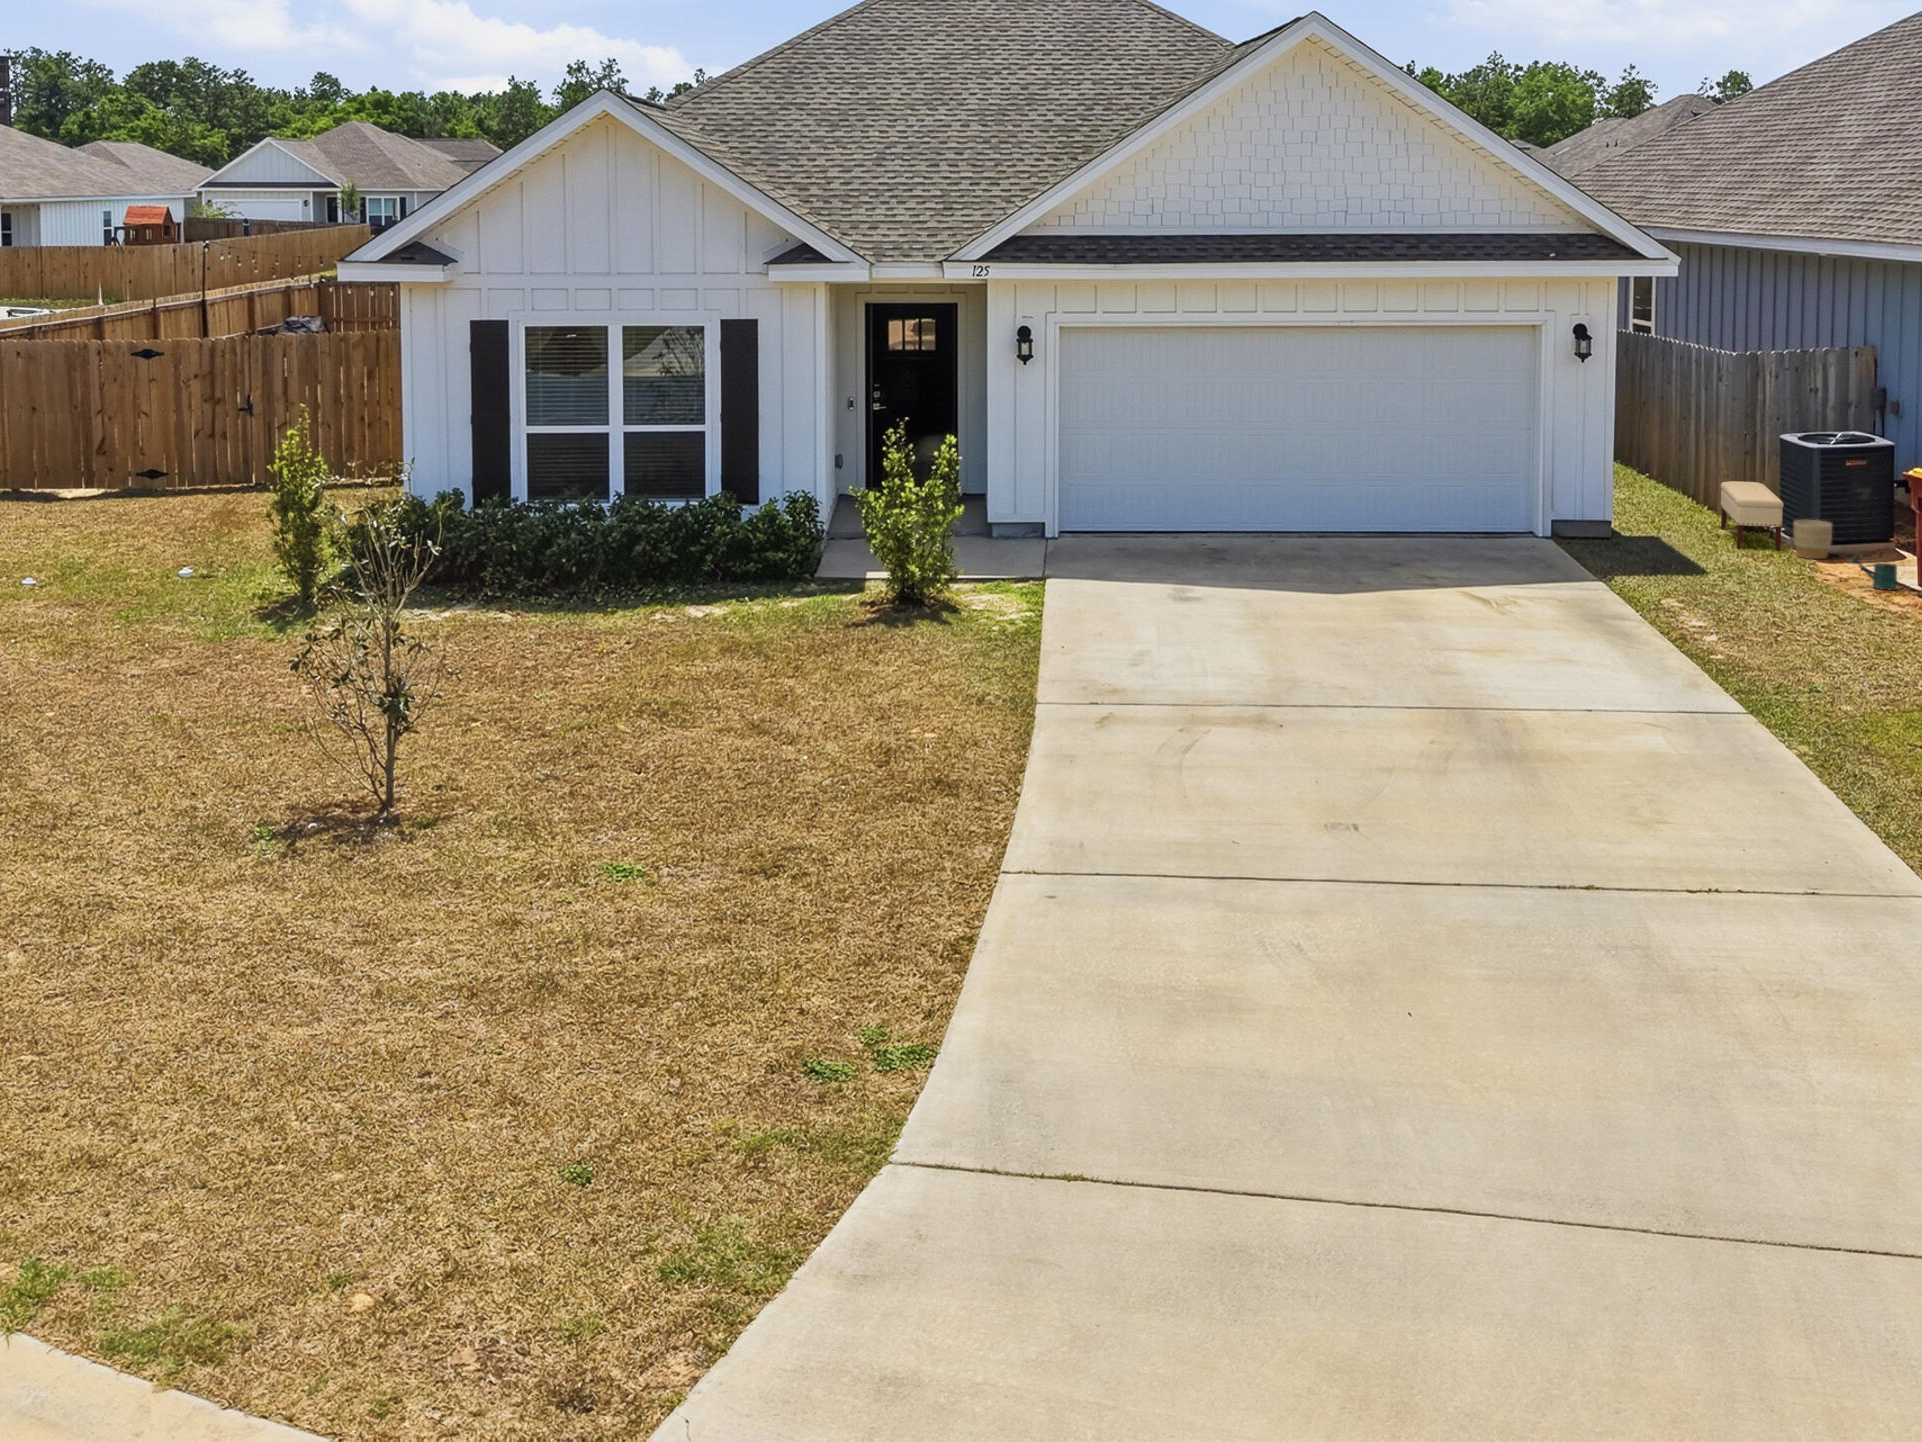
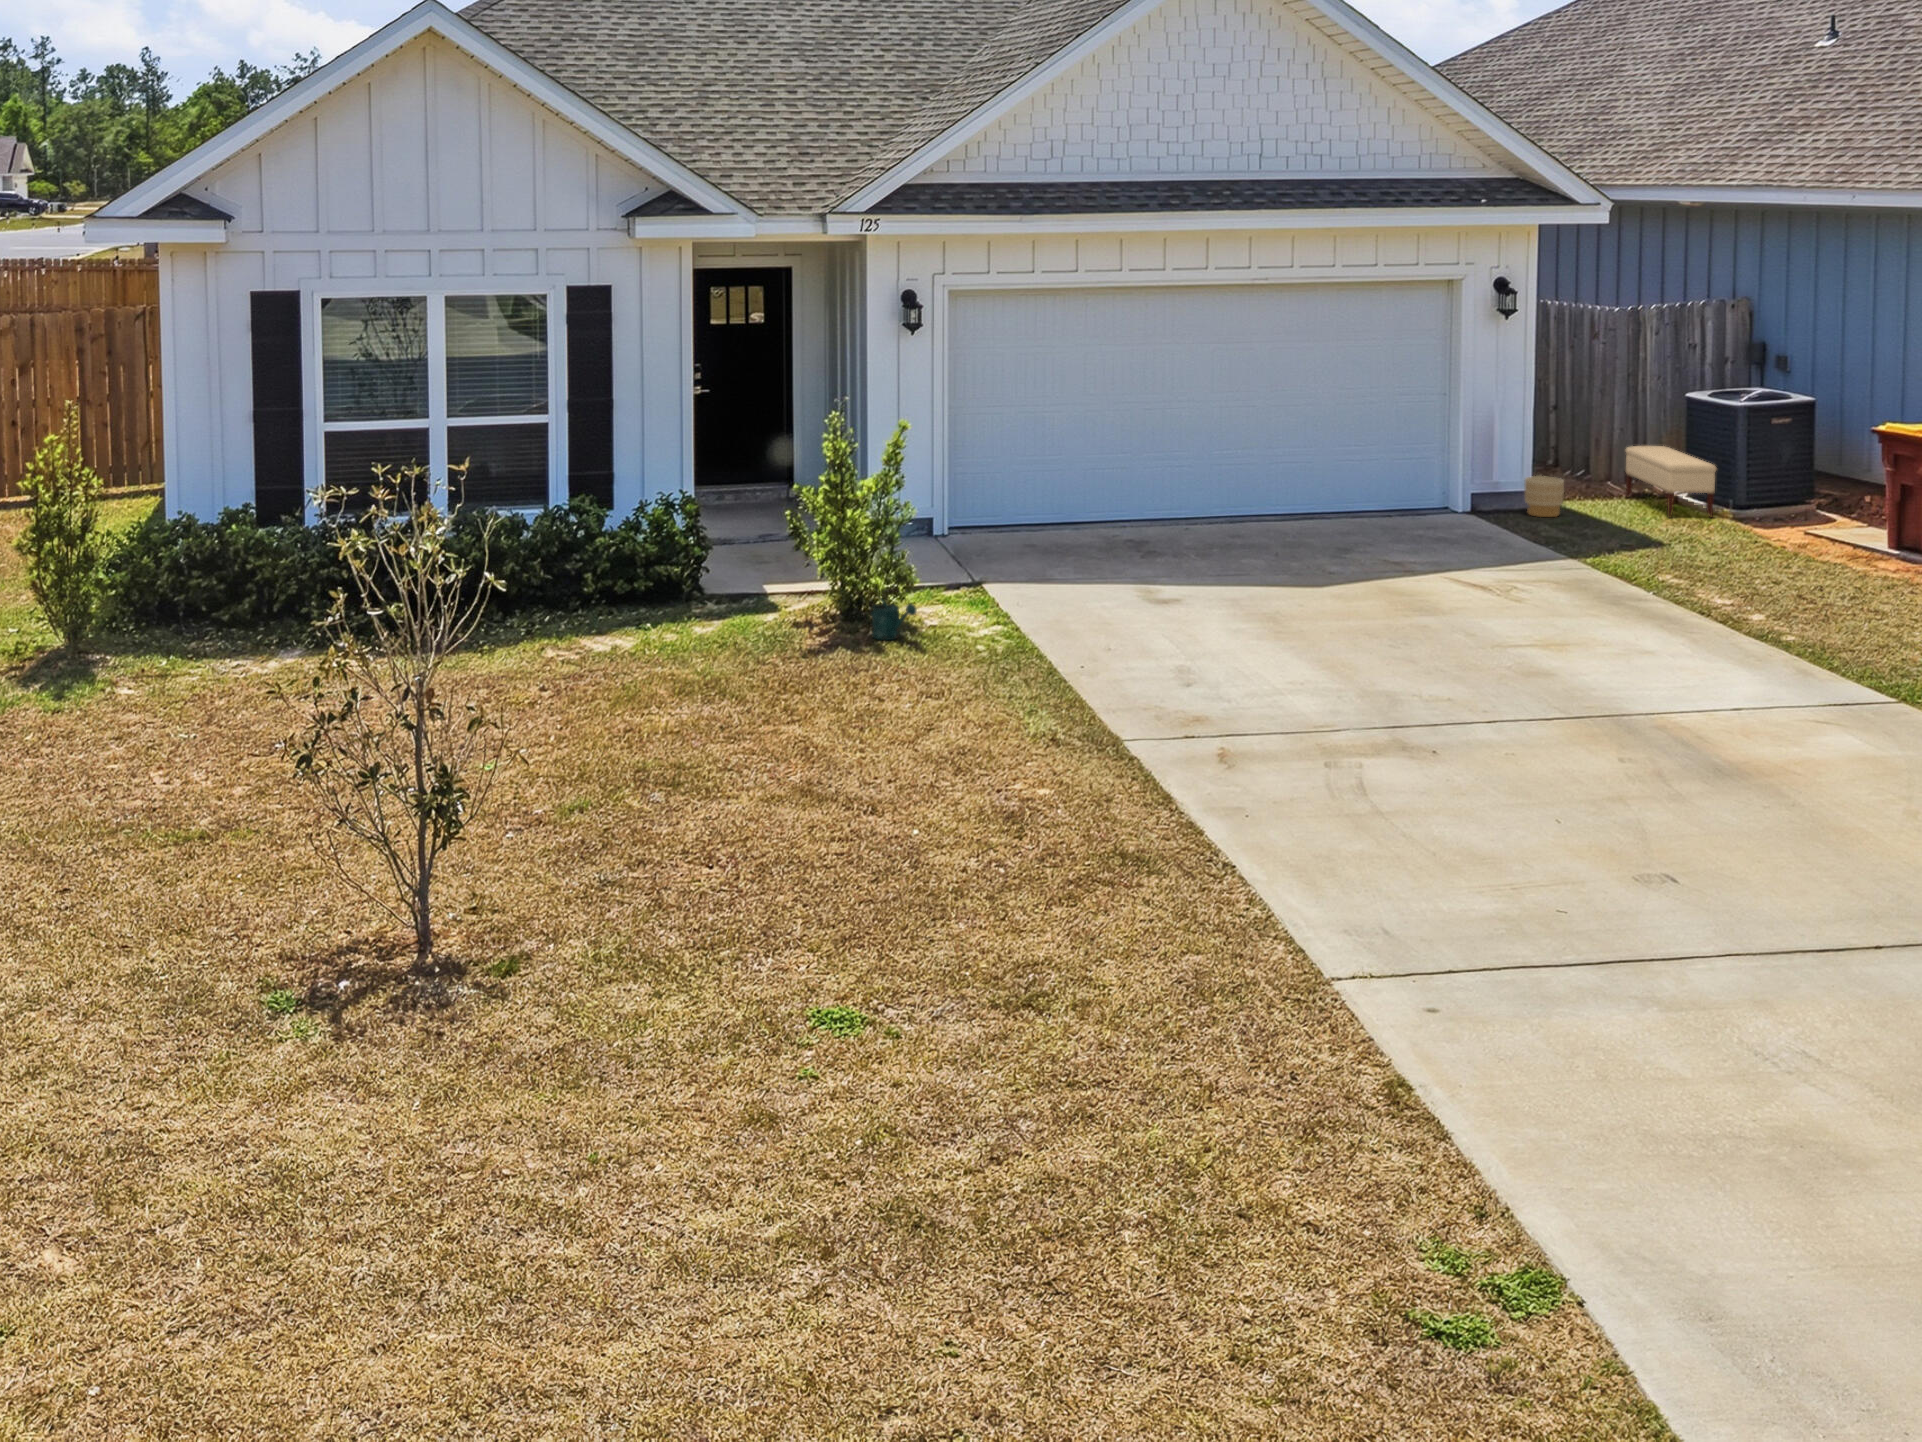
planter: present [1793,520,1832,559] -> present [1524,476,1564,517]
watering can: present [1851,556,1897,590] -> present [869,597,917,640]

